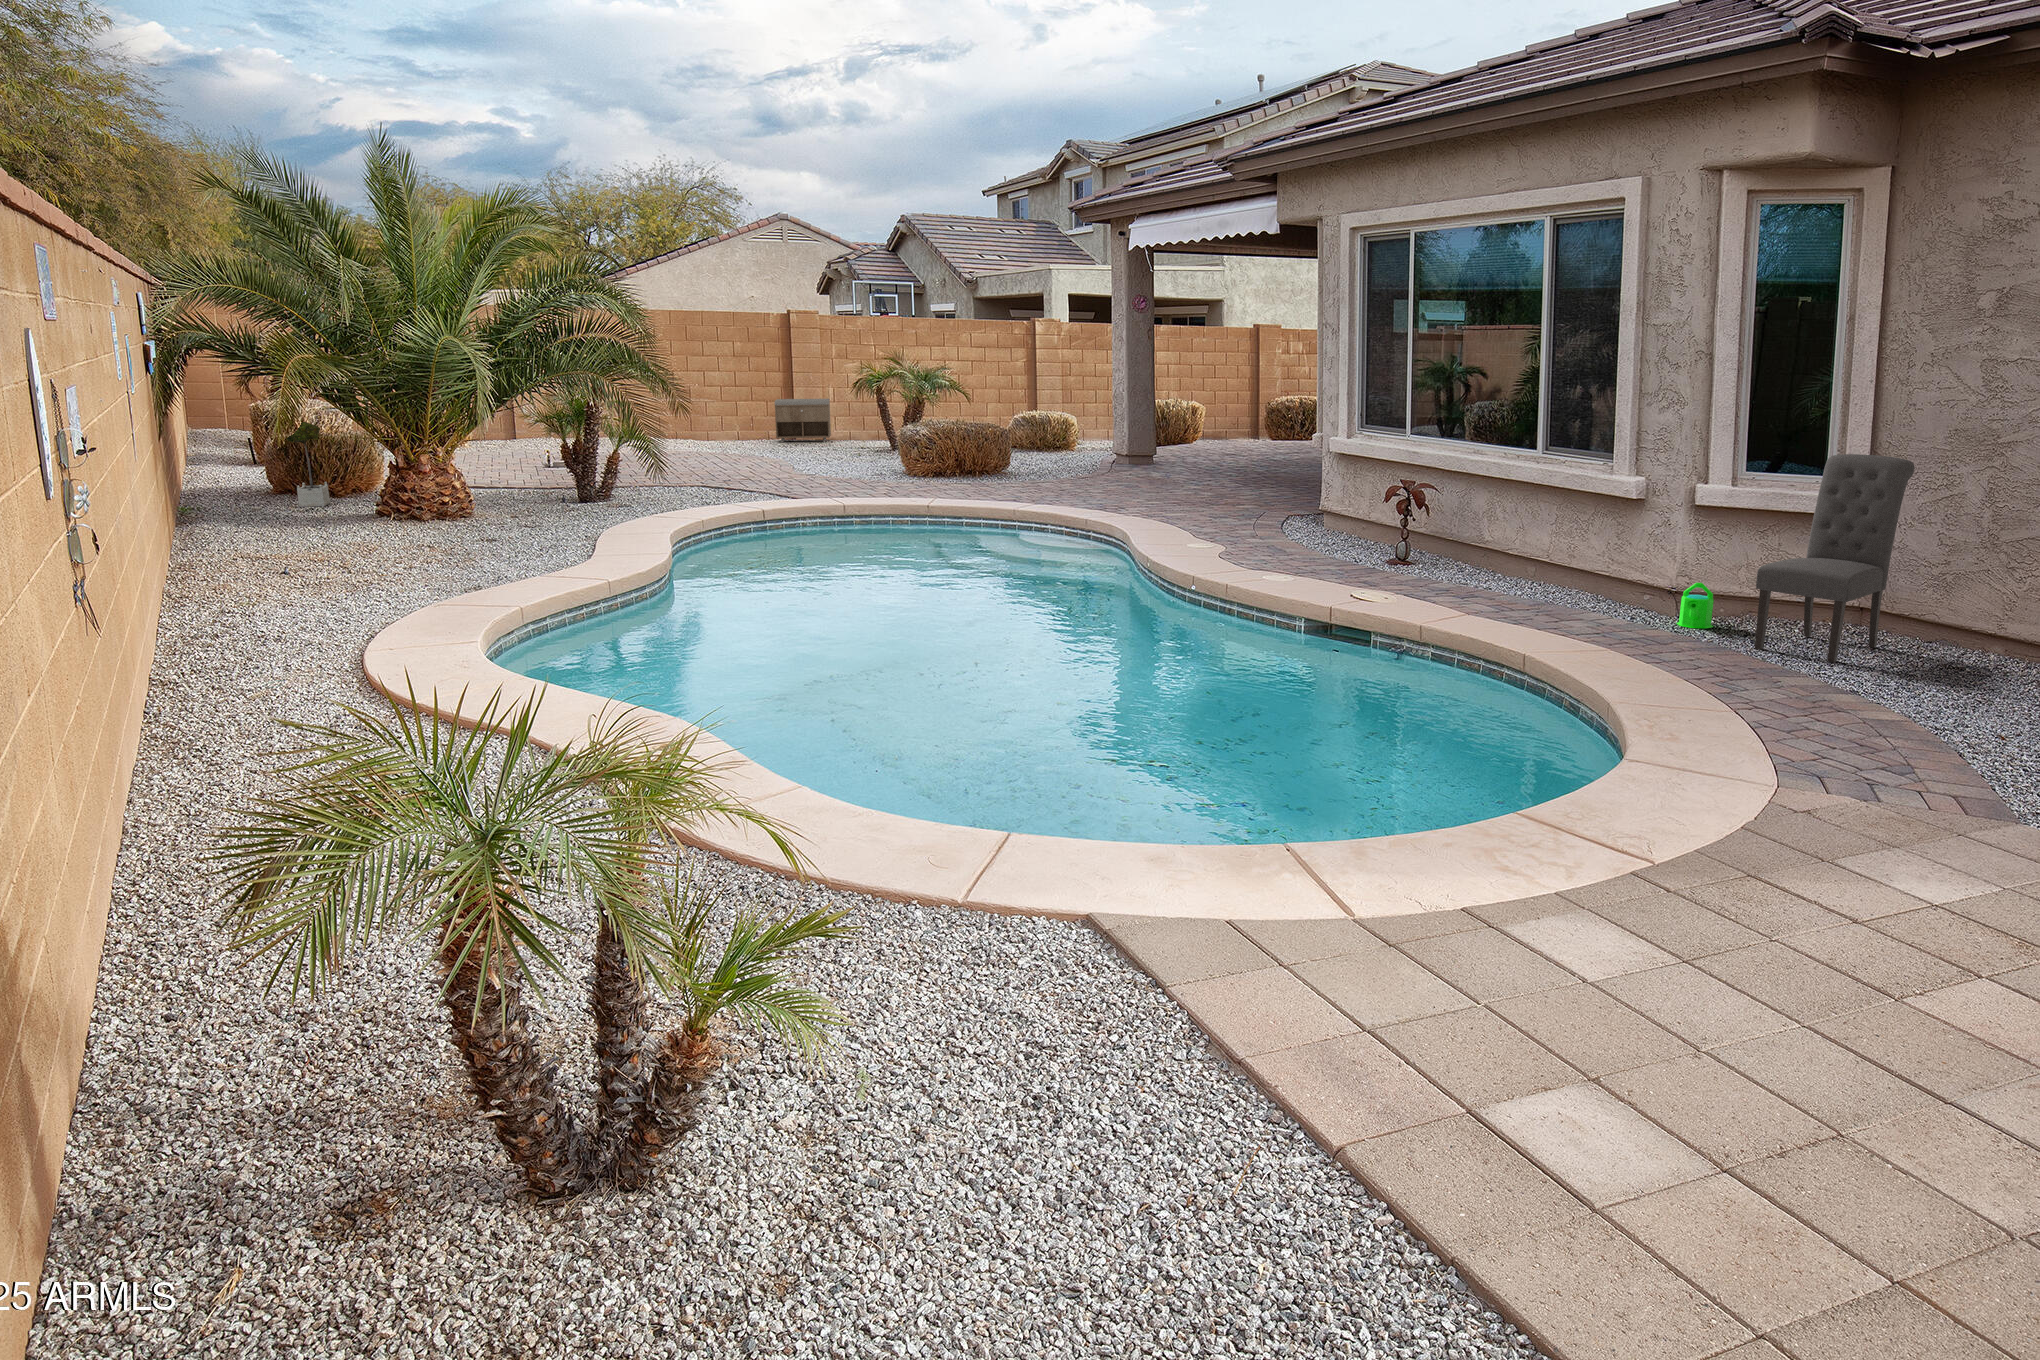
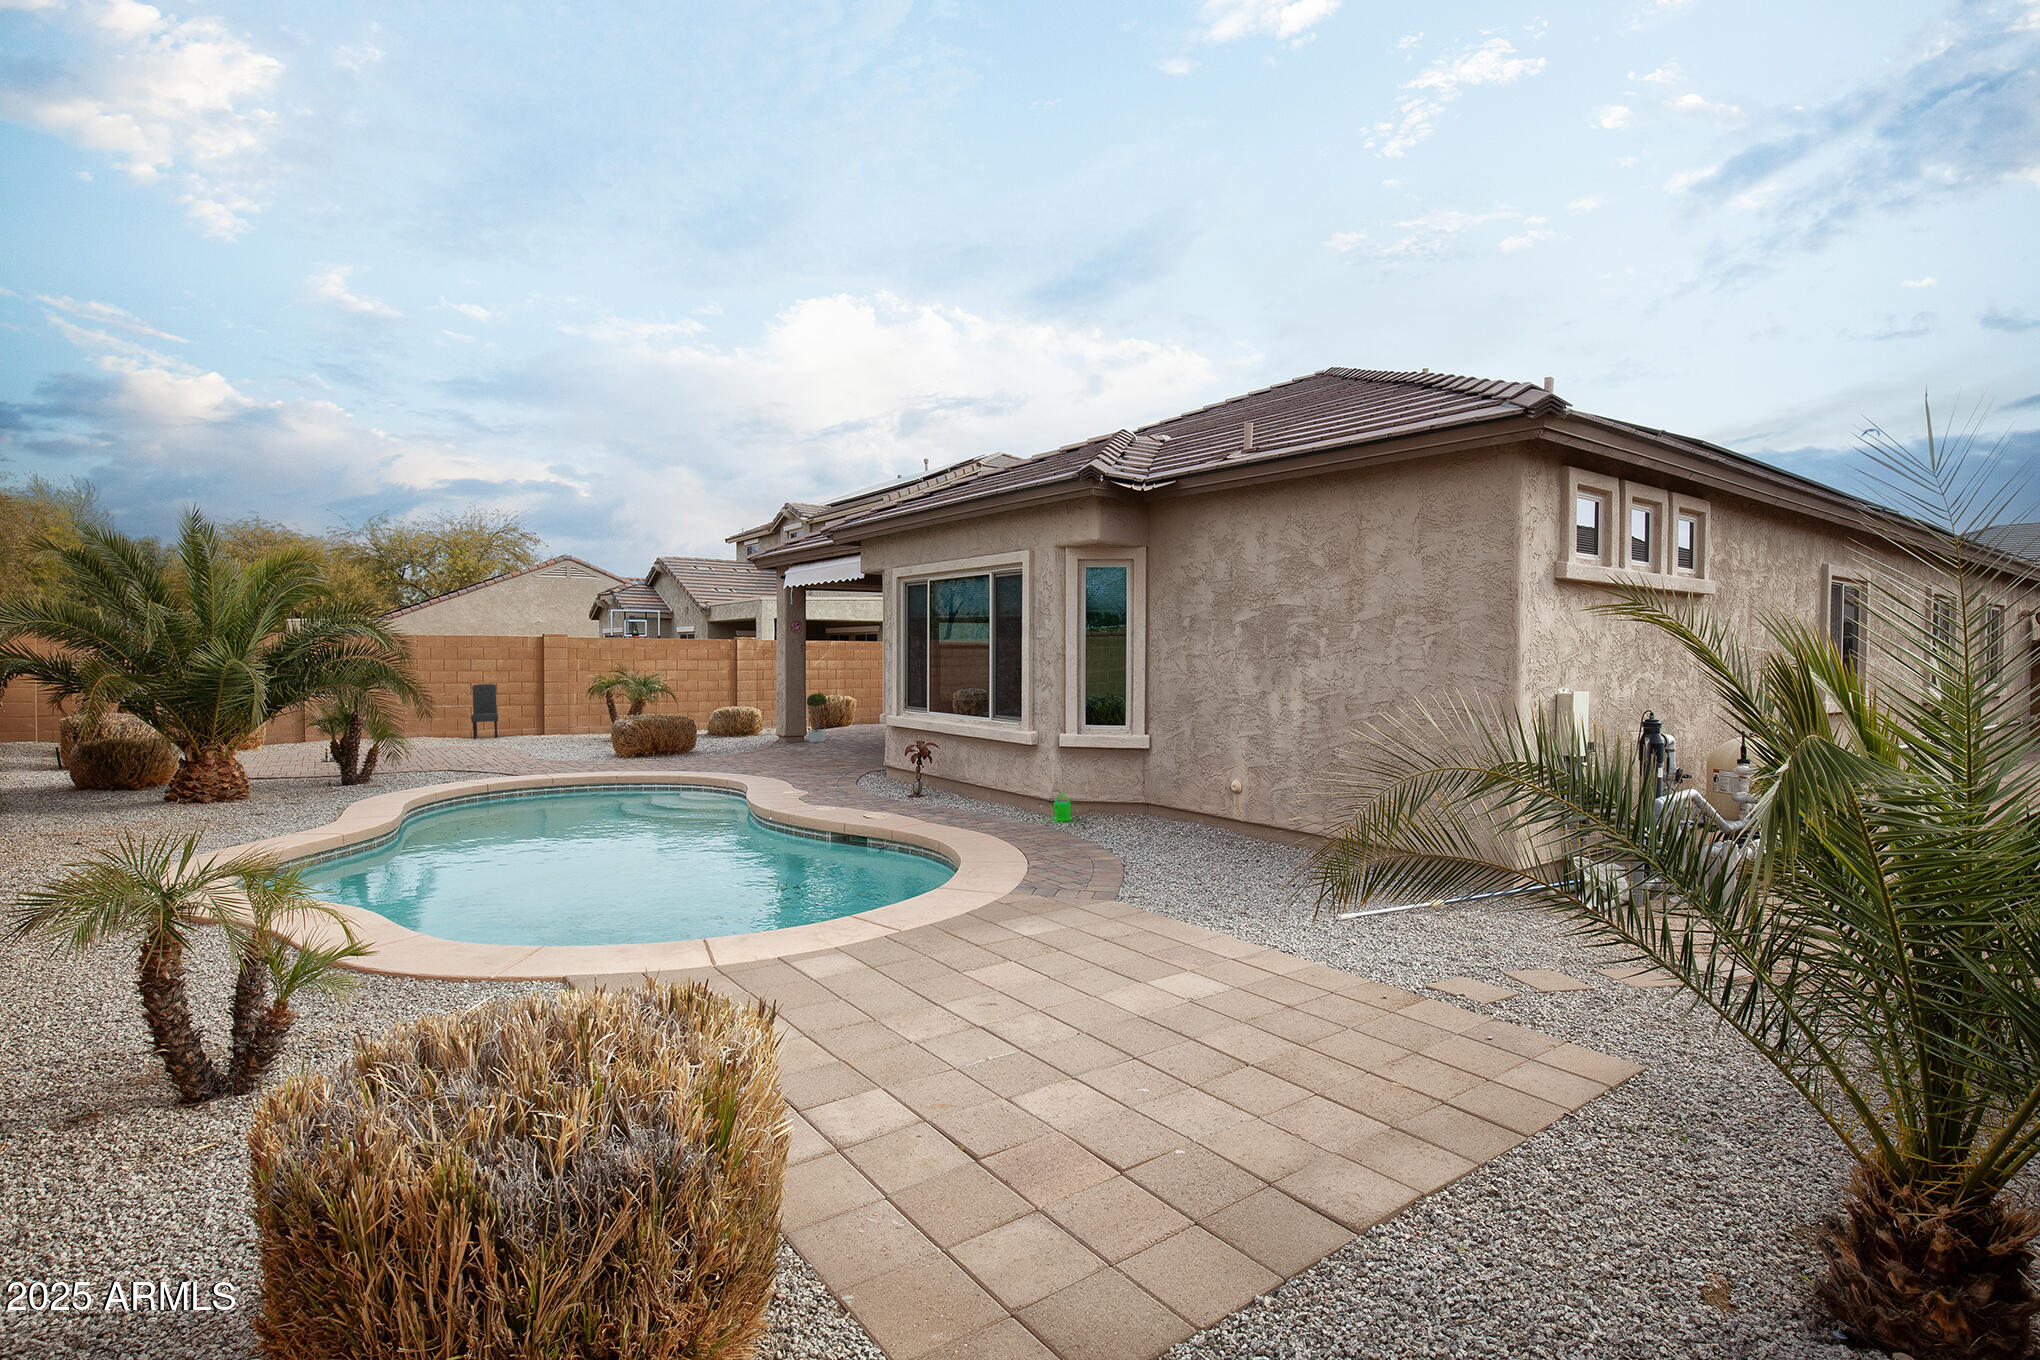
storage bench: present [775,399,831,442] -> none [527,700,575,735]
potted tree: present [286,422,330,507] -> present [807,693,827,742]
chair: present [1754,454,1915,662] -> present [471,684,498,739]

